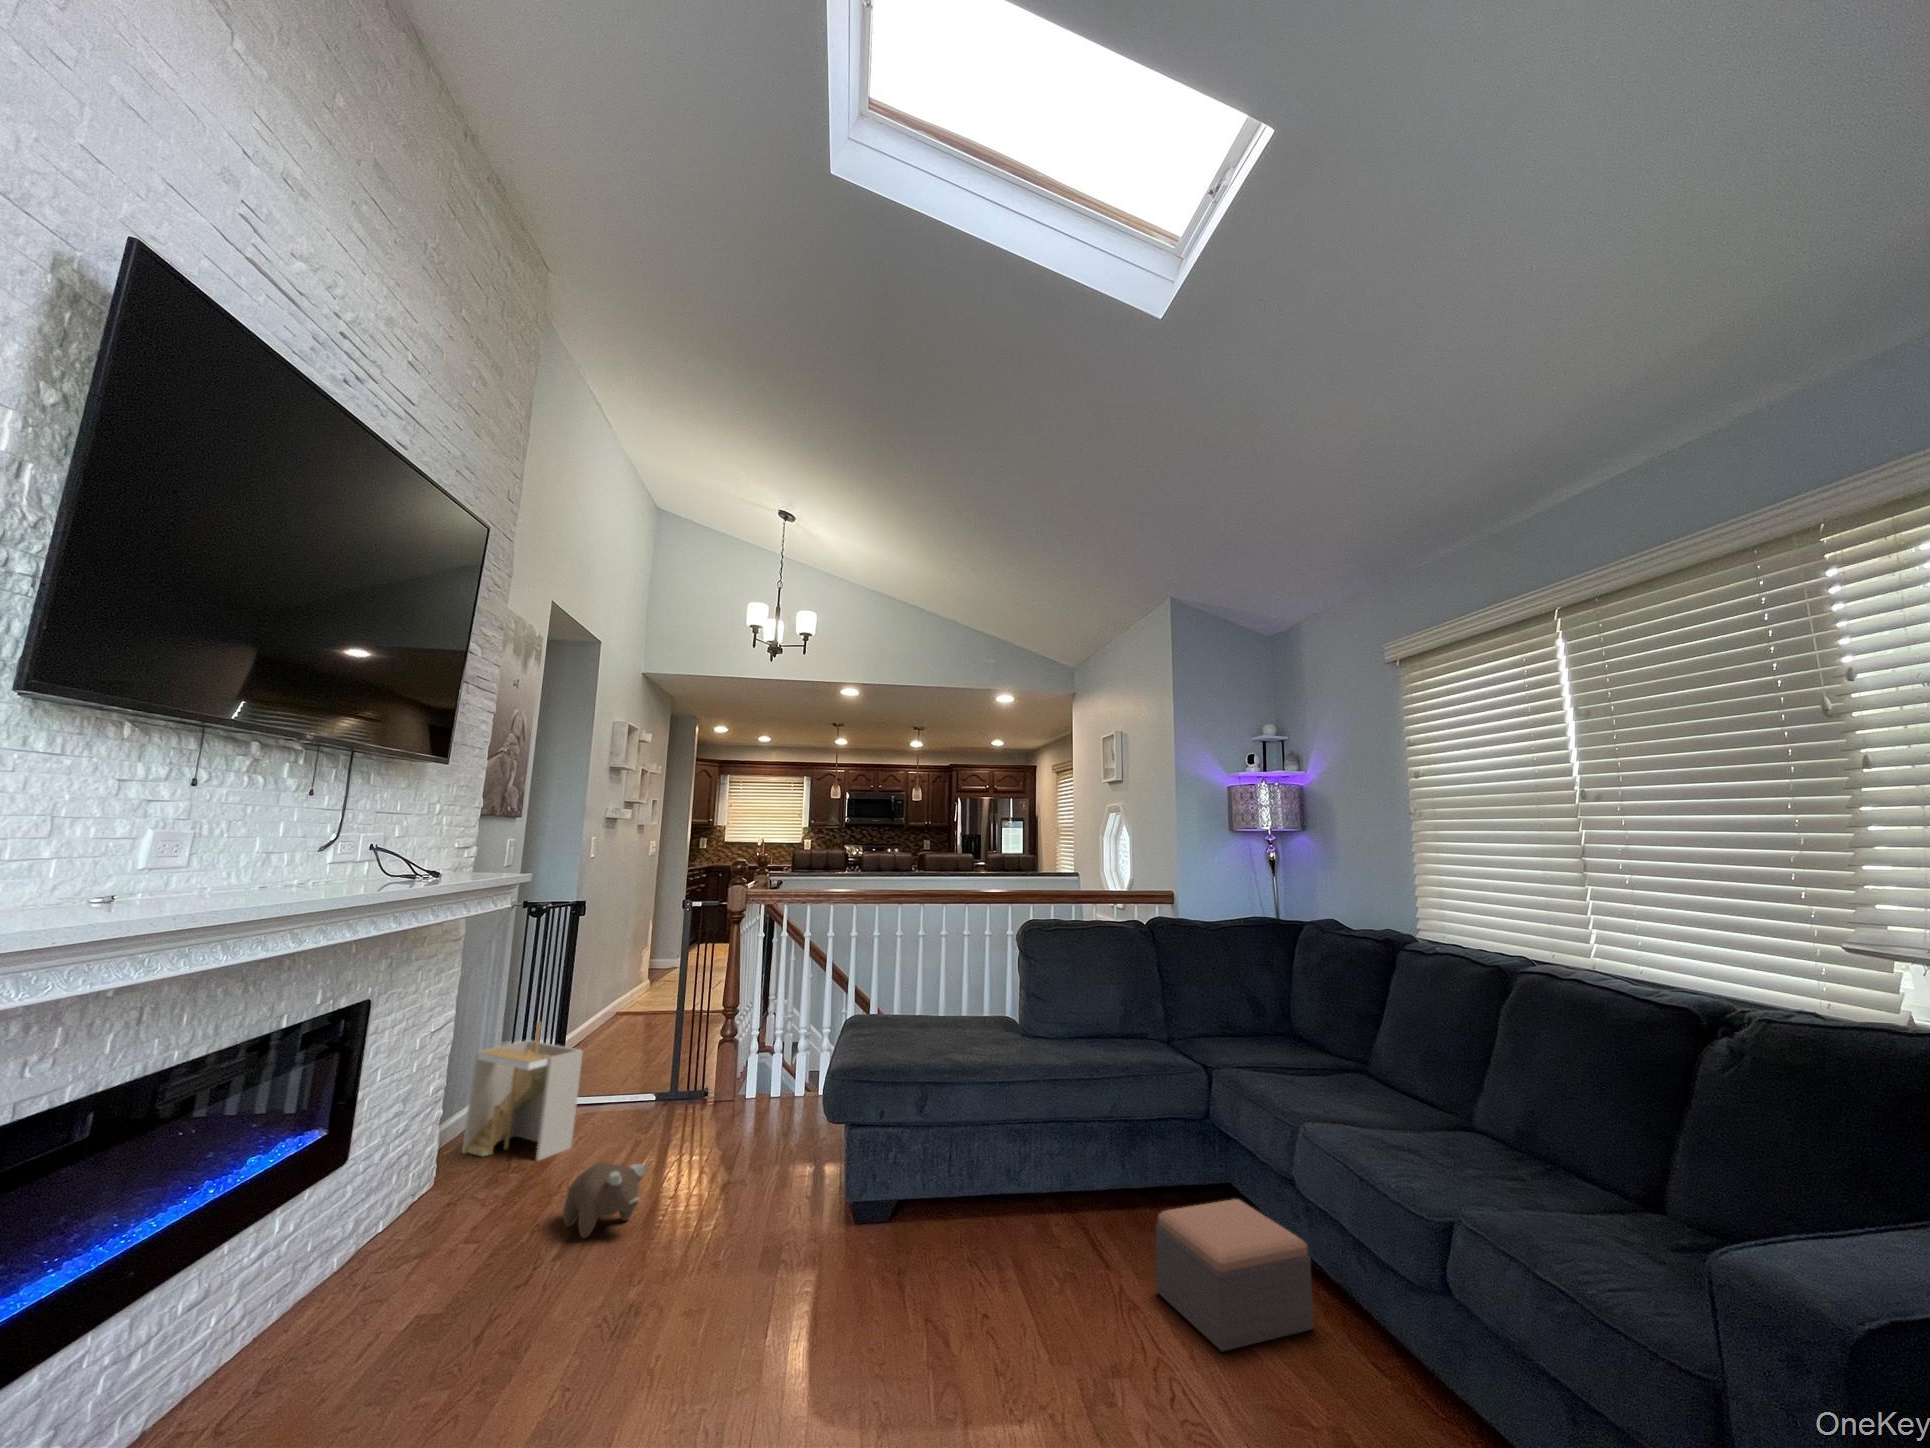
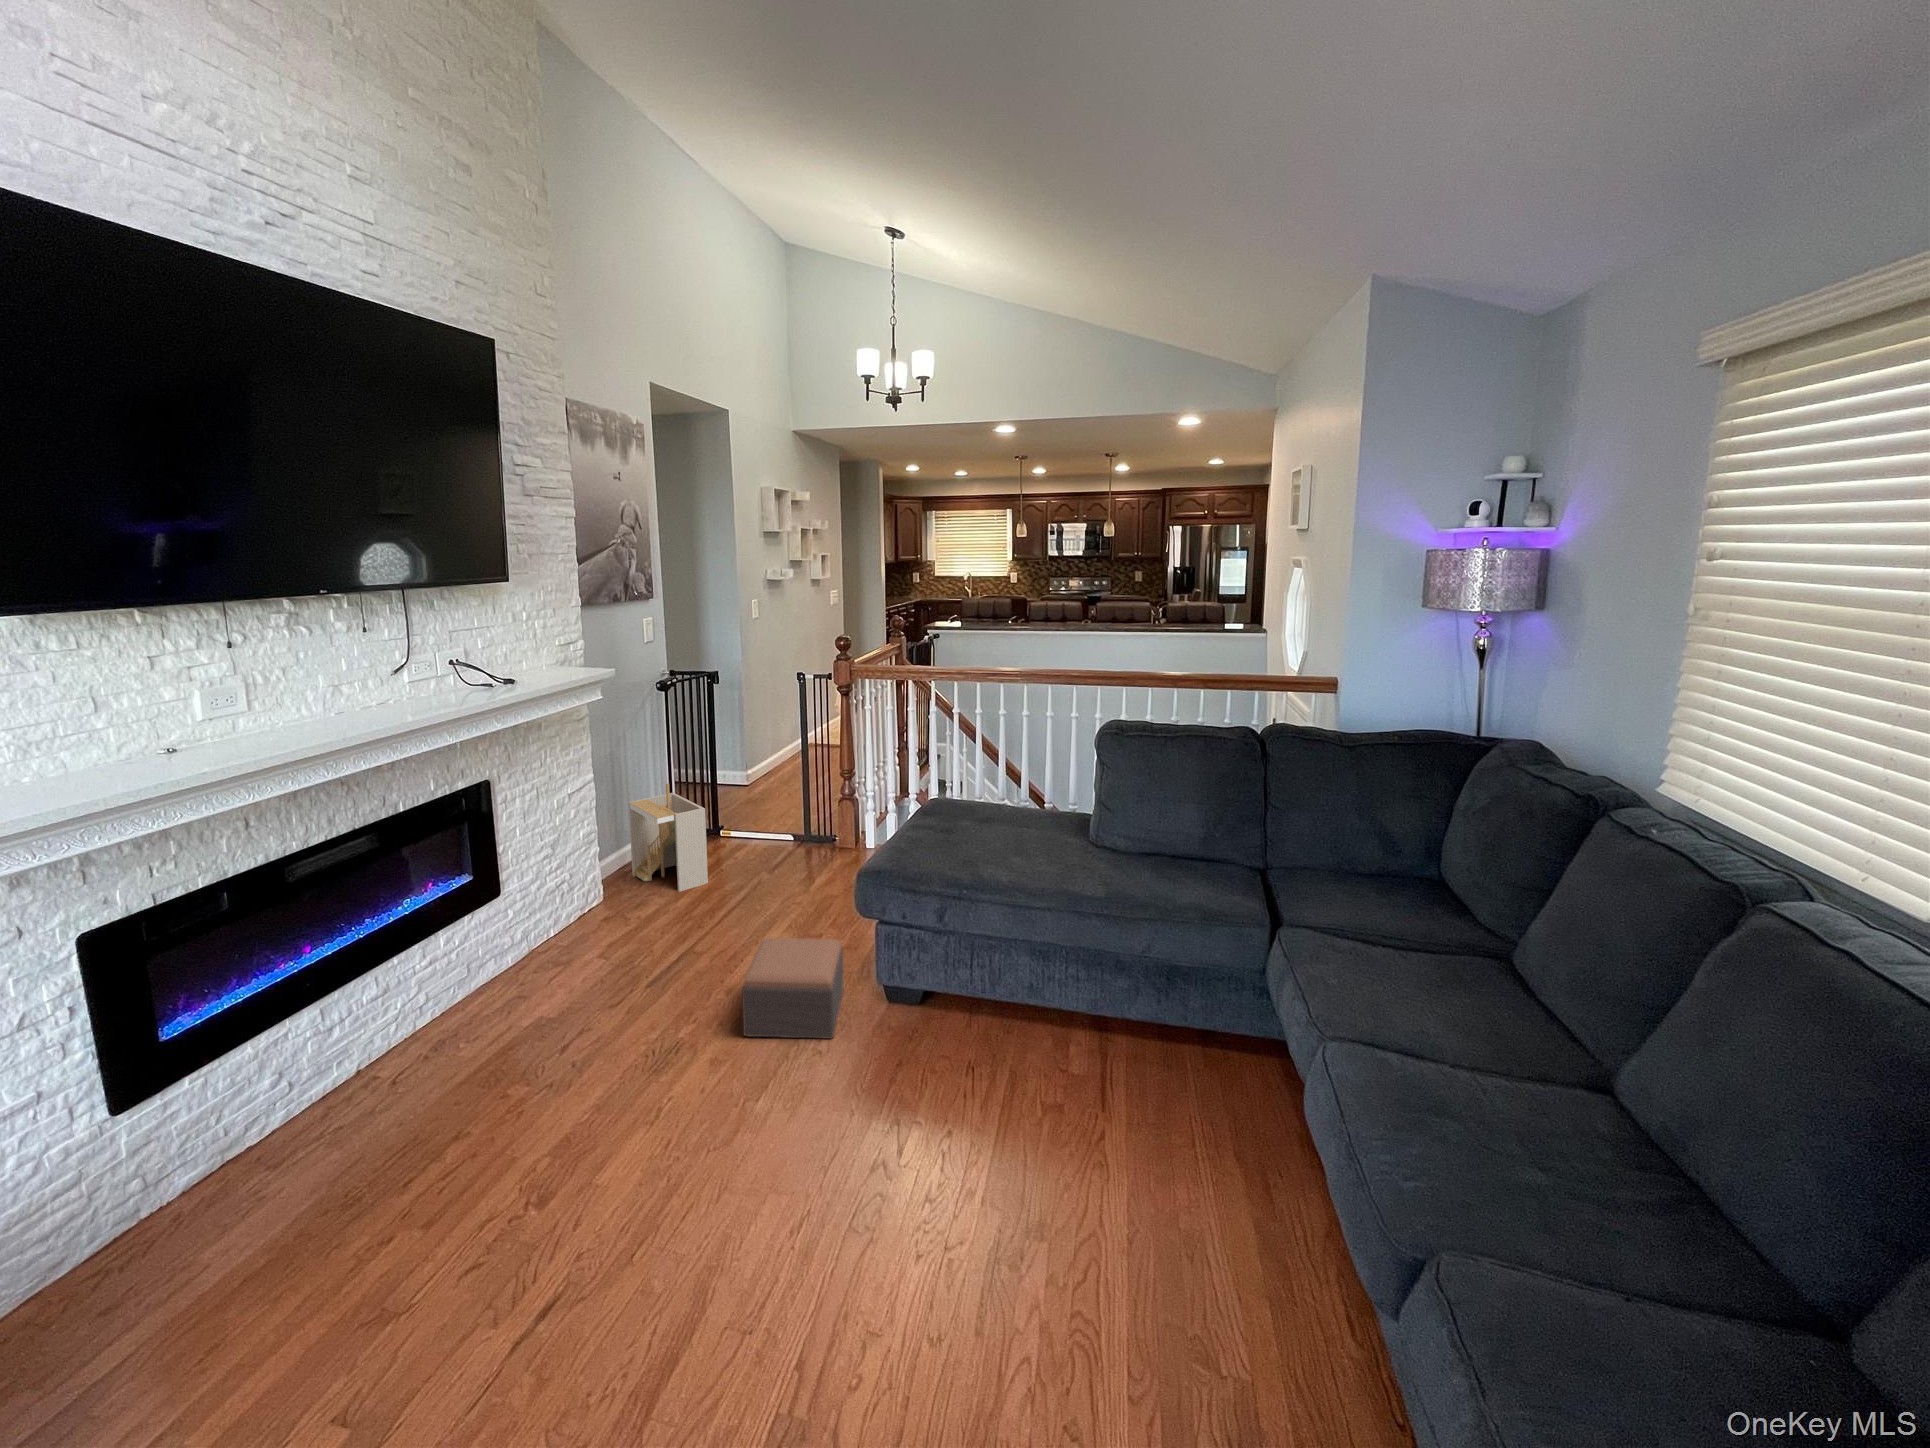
plush toy: present [563,1162,648,1238] -> none [661,916,717,974]
footstool: present [1156,1199,1313,1351] -> present [742,938,843,1039]

